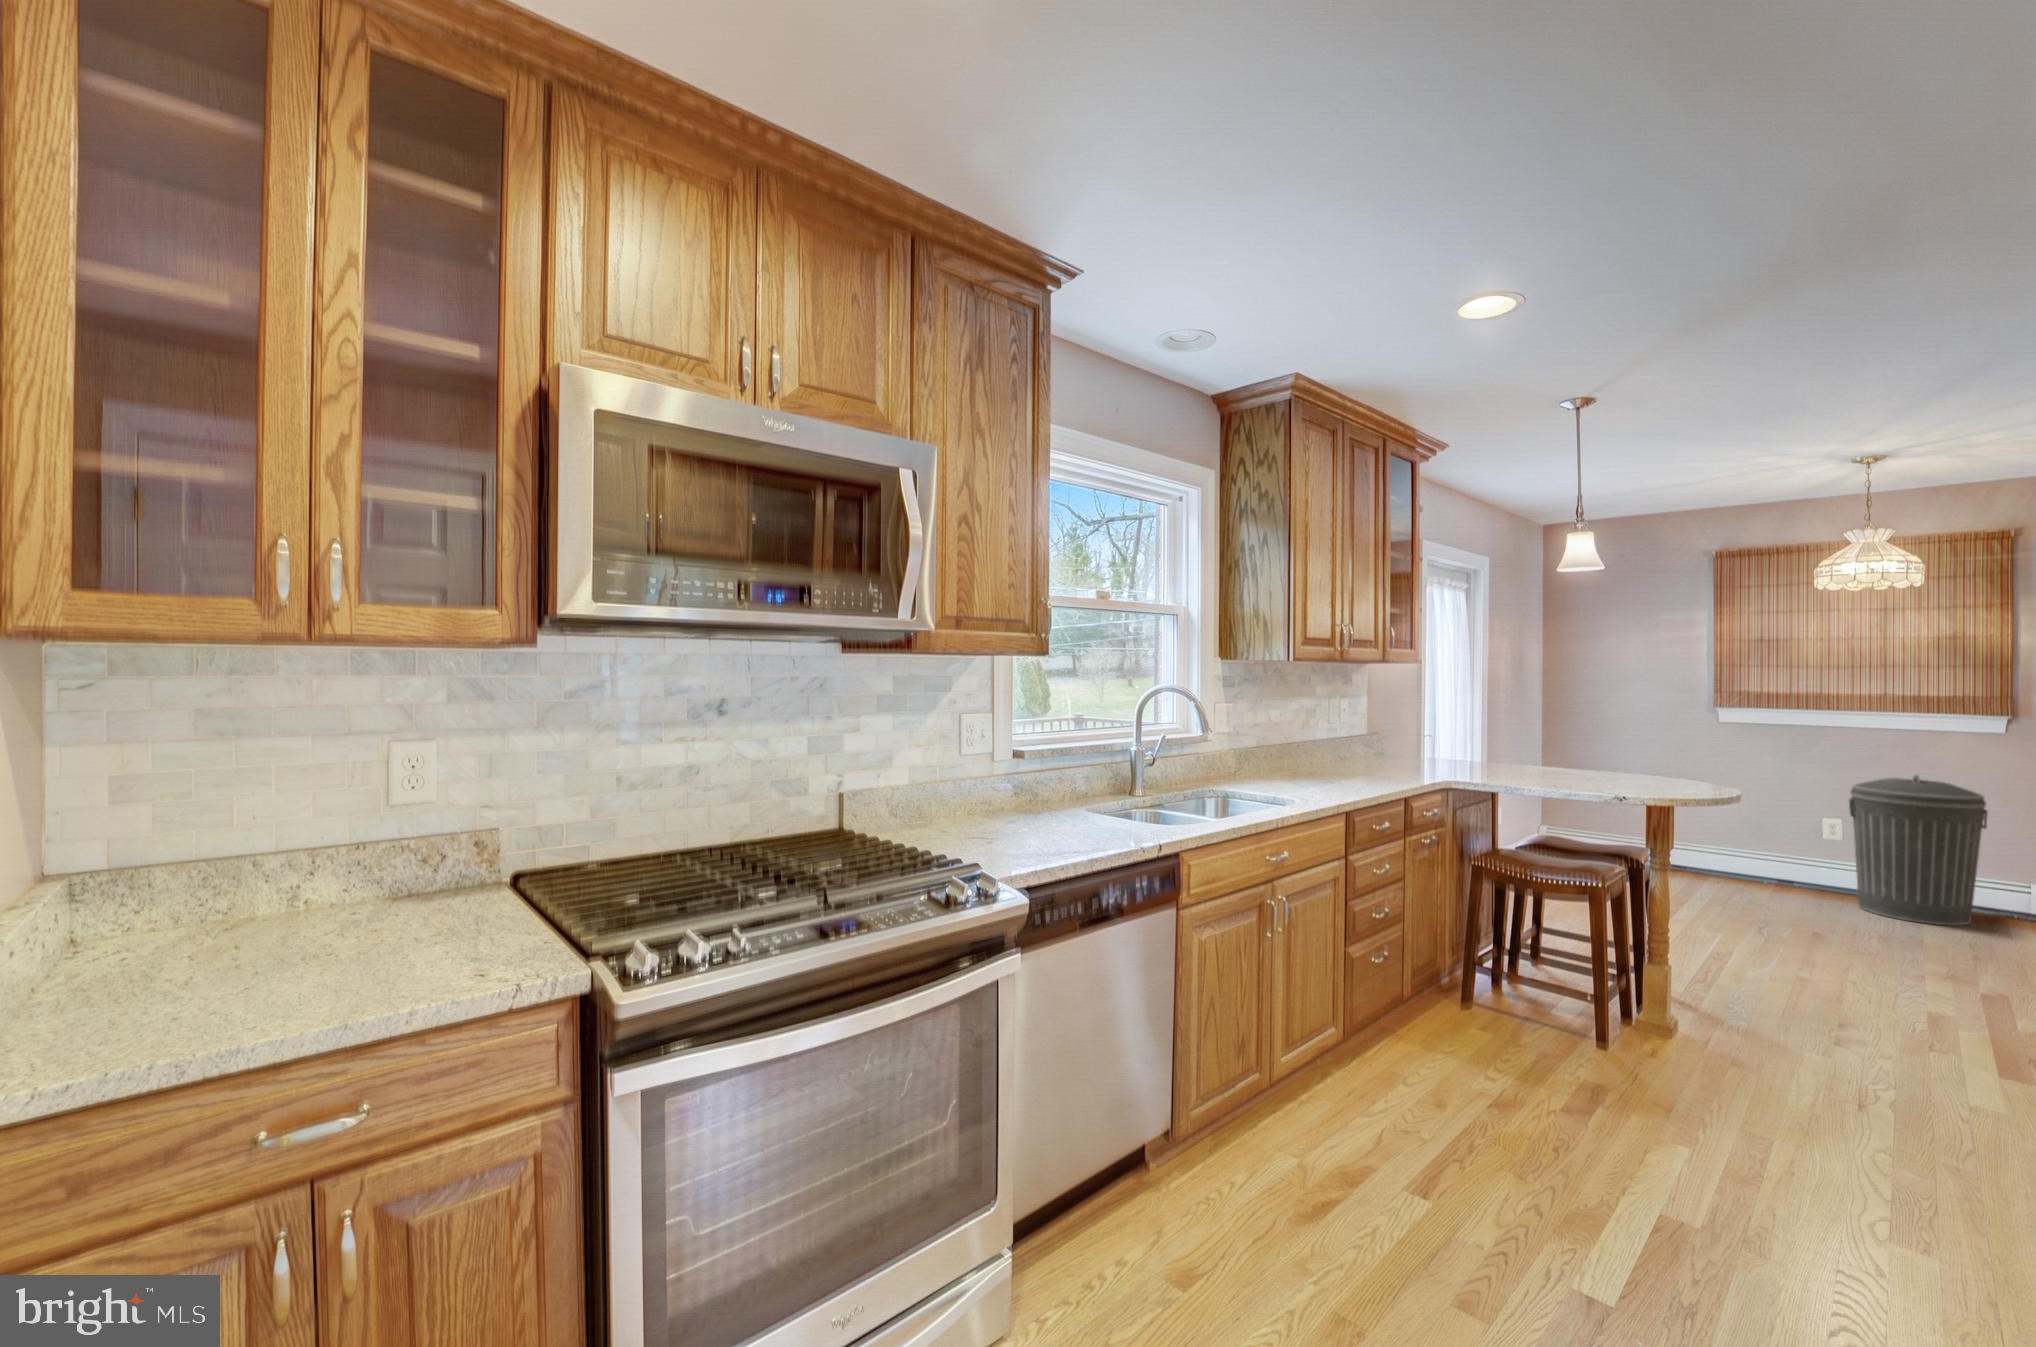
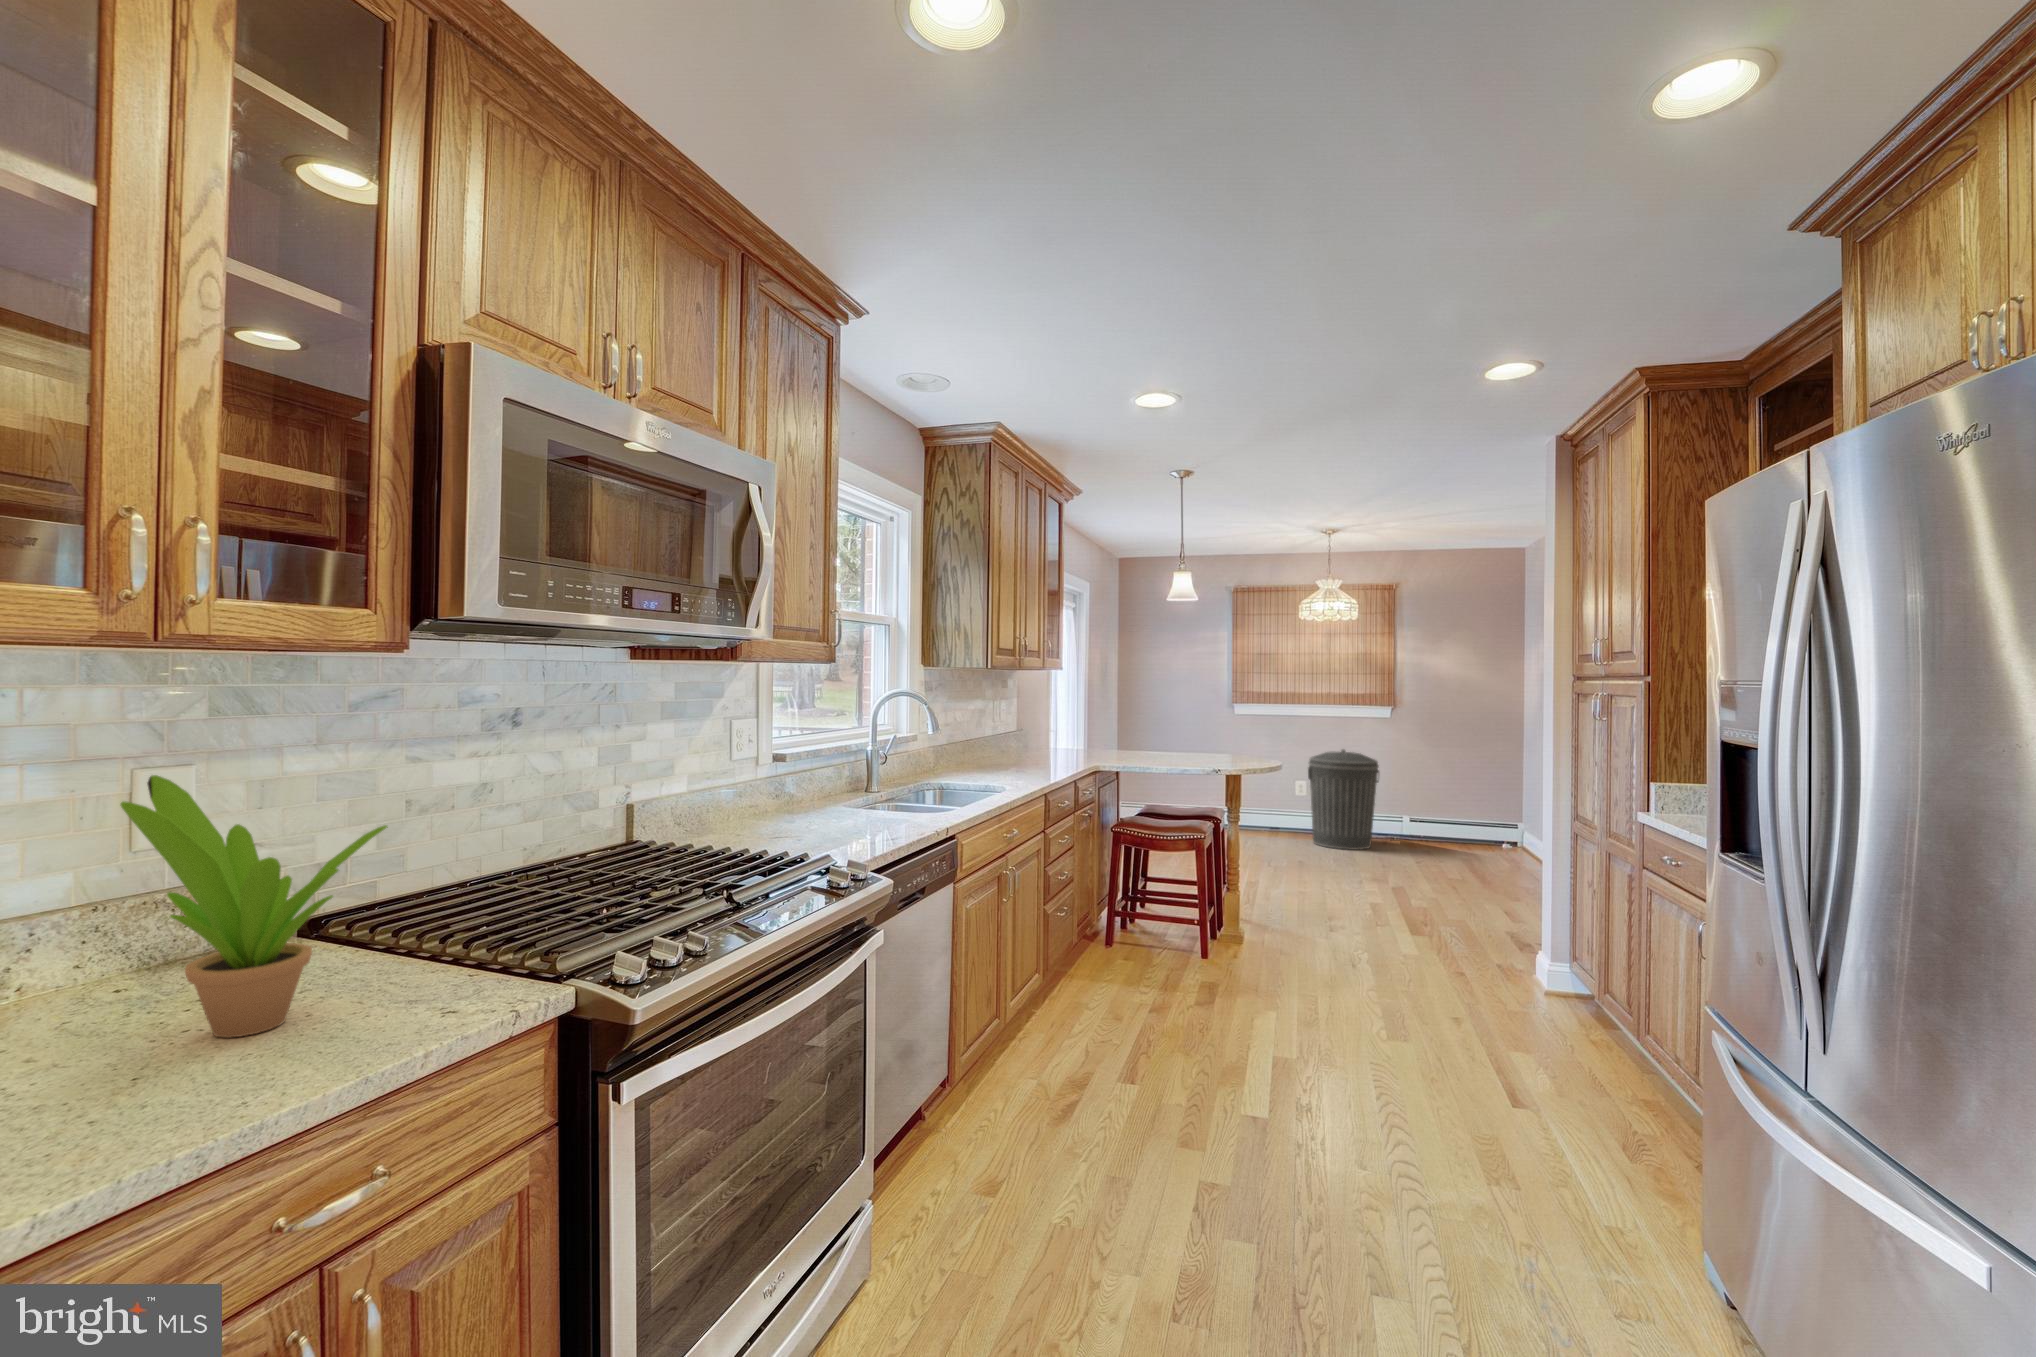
potted plant: none [215,747,468,968] -> present [120,775,388,1038]

